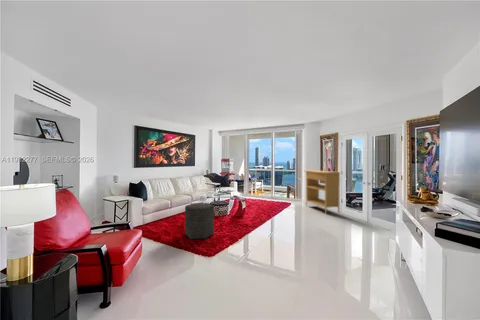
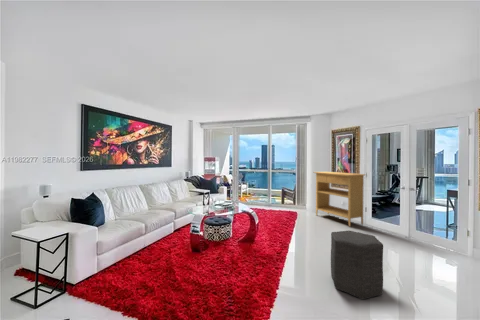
ottoman: present [185,203,214,239] -> present [331,231,383,299]

